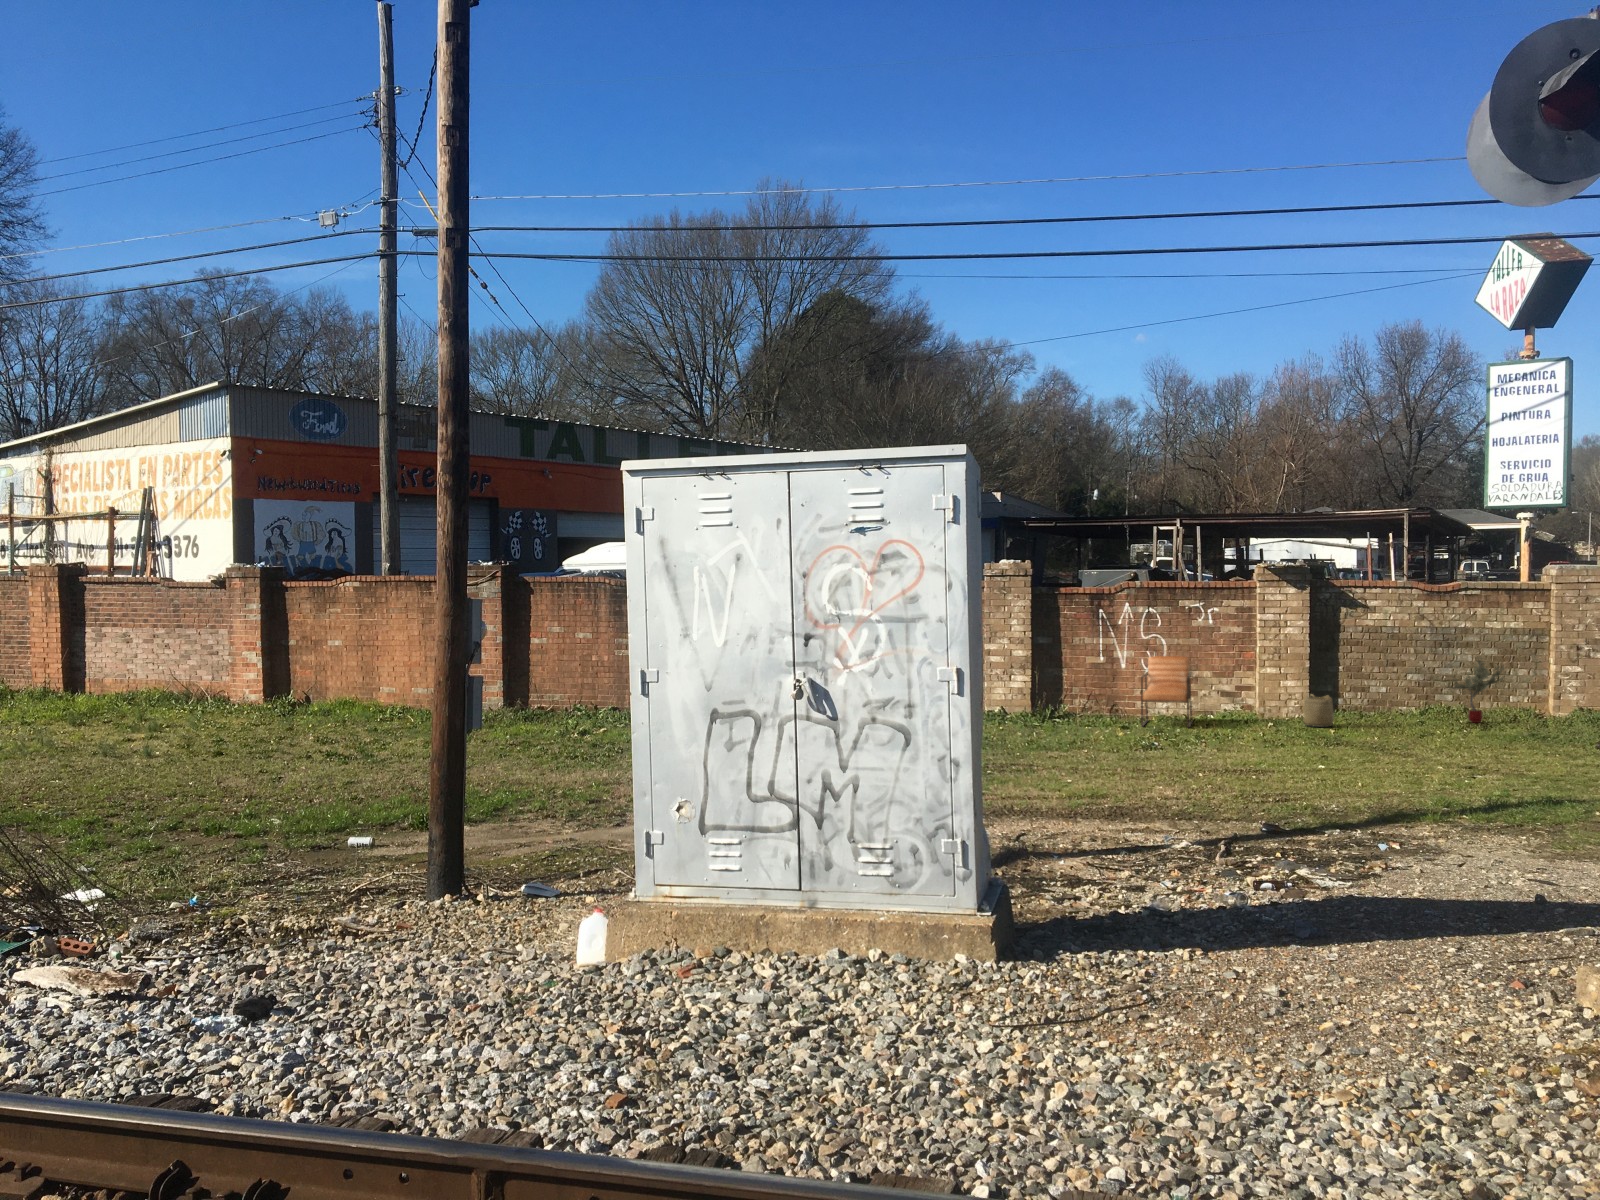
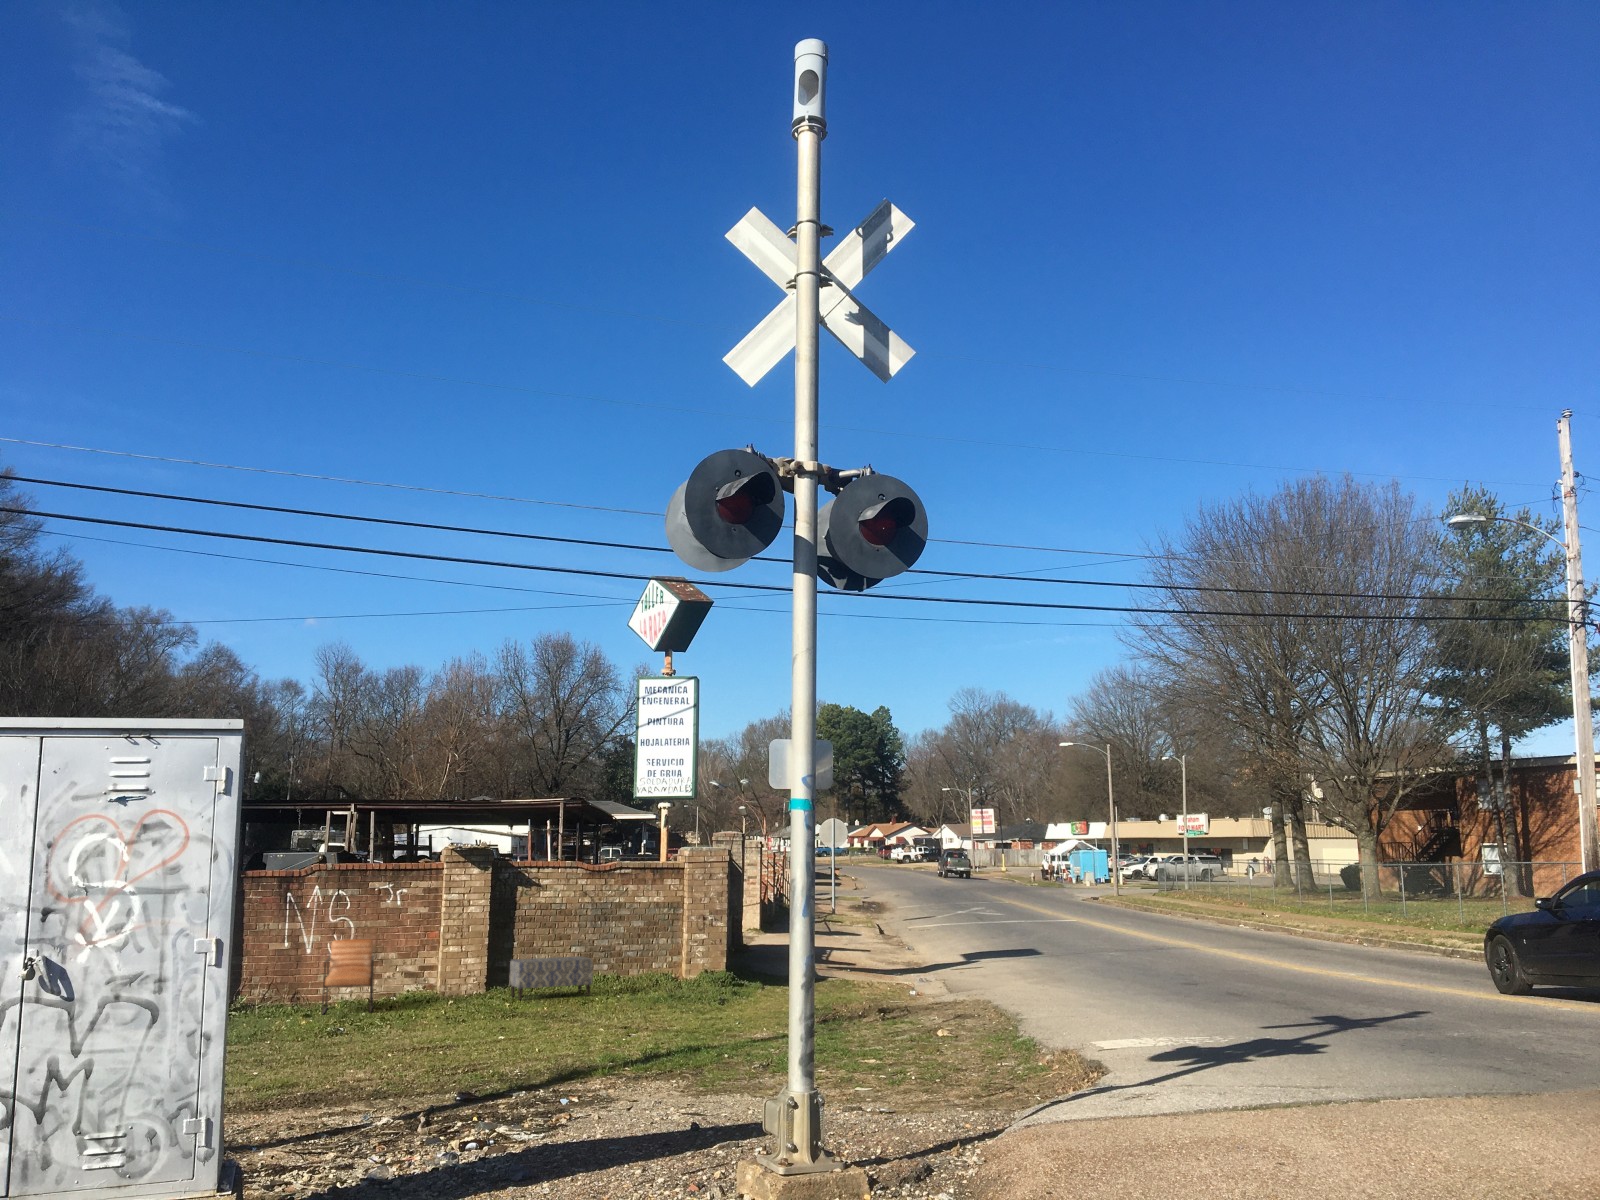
potted tree: present [1448,660,1504,723] -> none [603,931,650,992]
bench: none [1337,682,1434,725] -> present [510,956,593,1000]
basket: present [1304,694,1334,727] -> none [477,972,509,1004]

